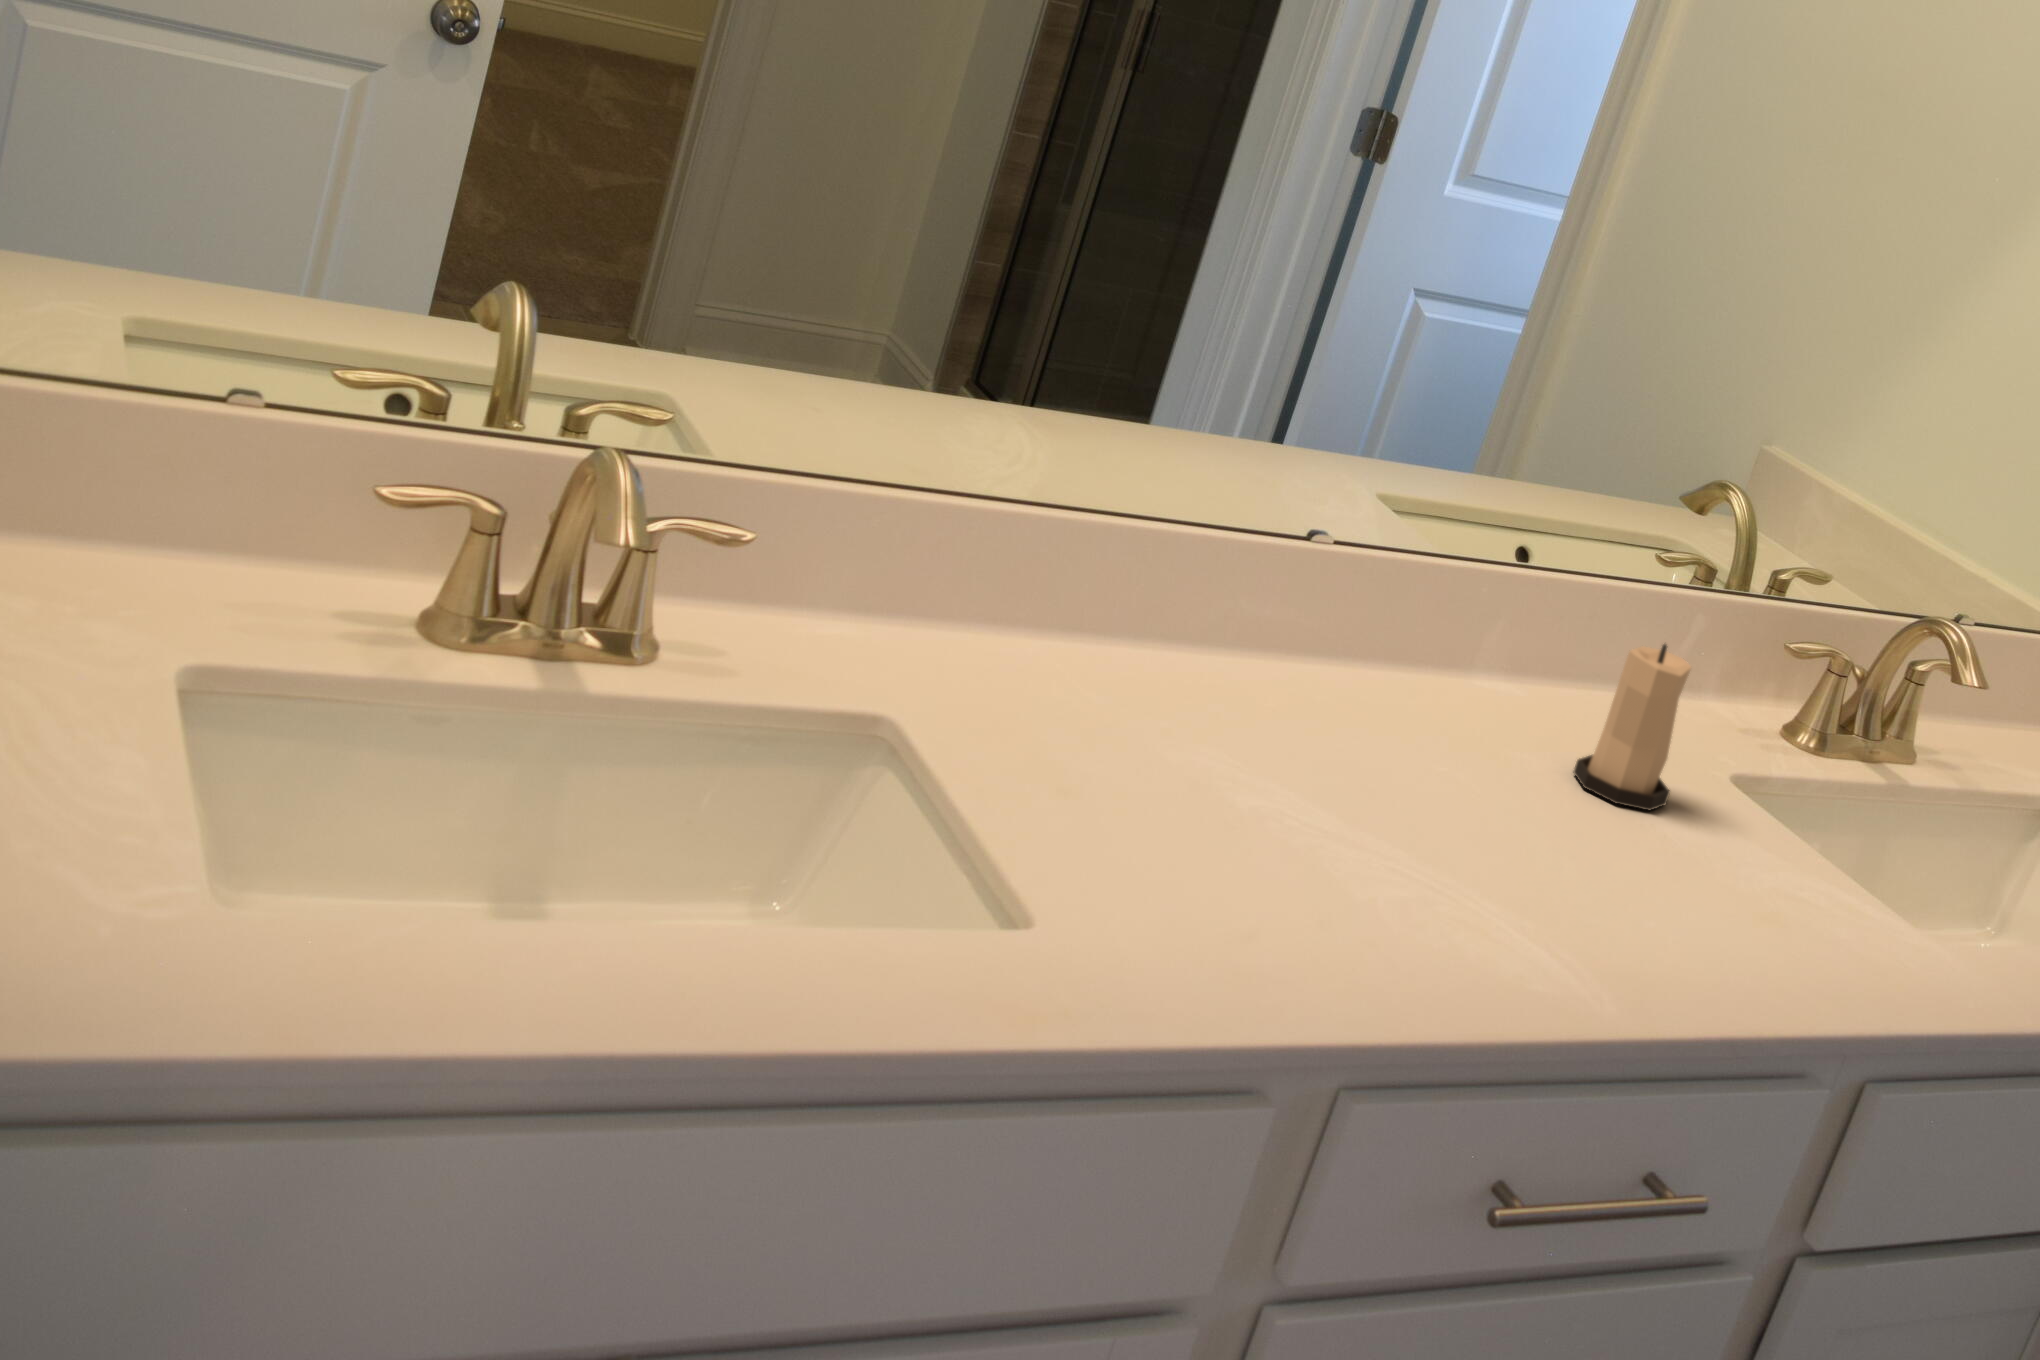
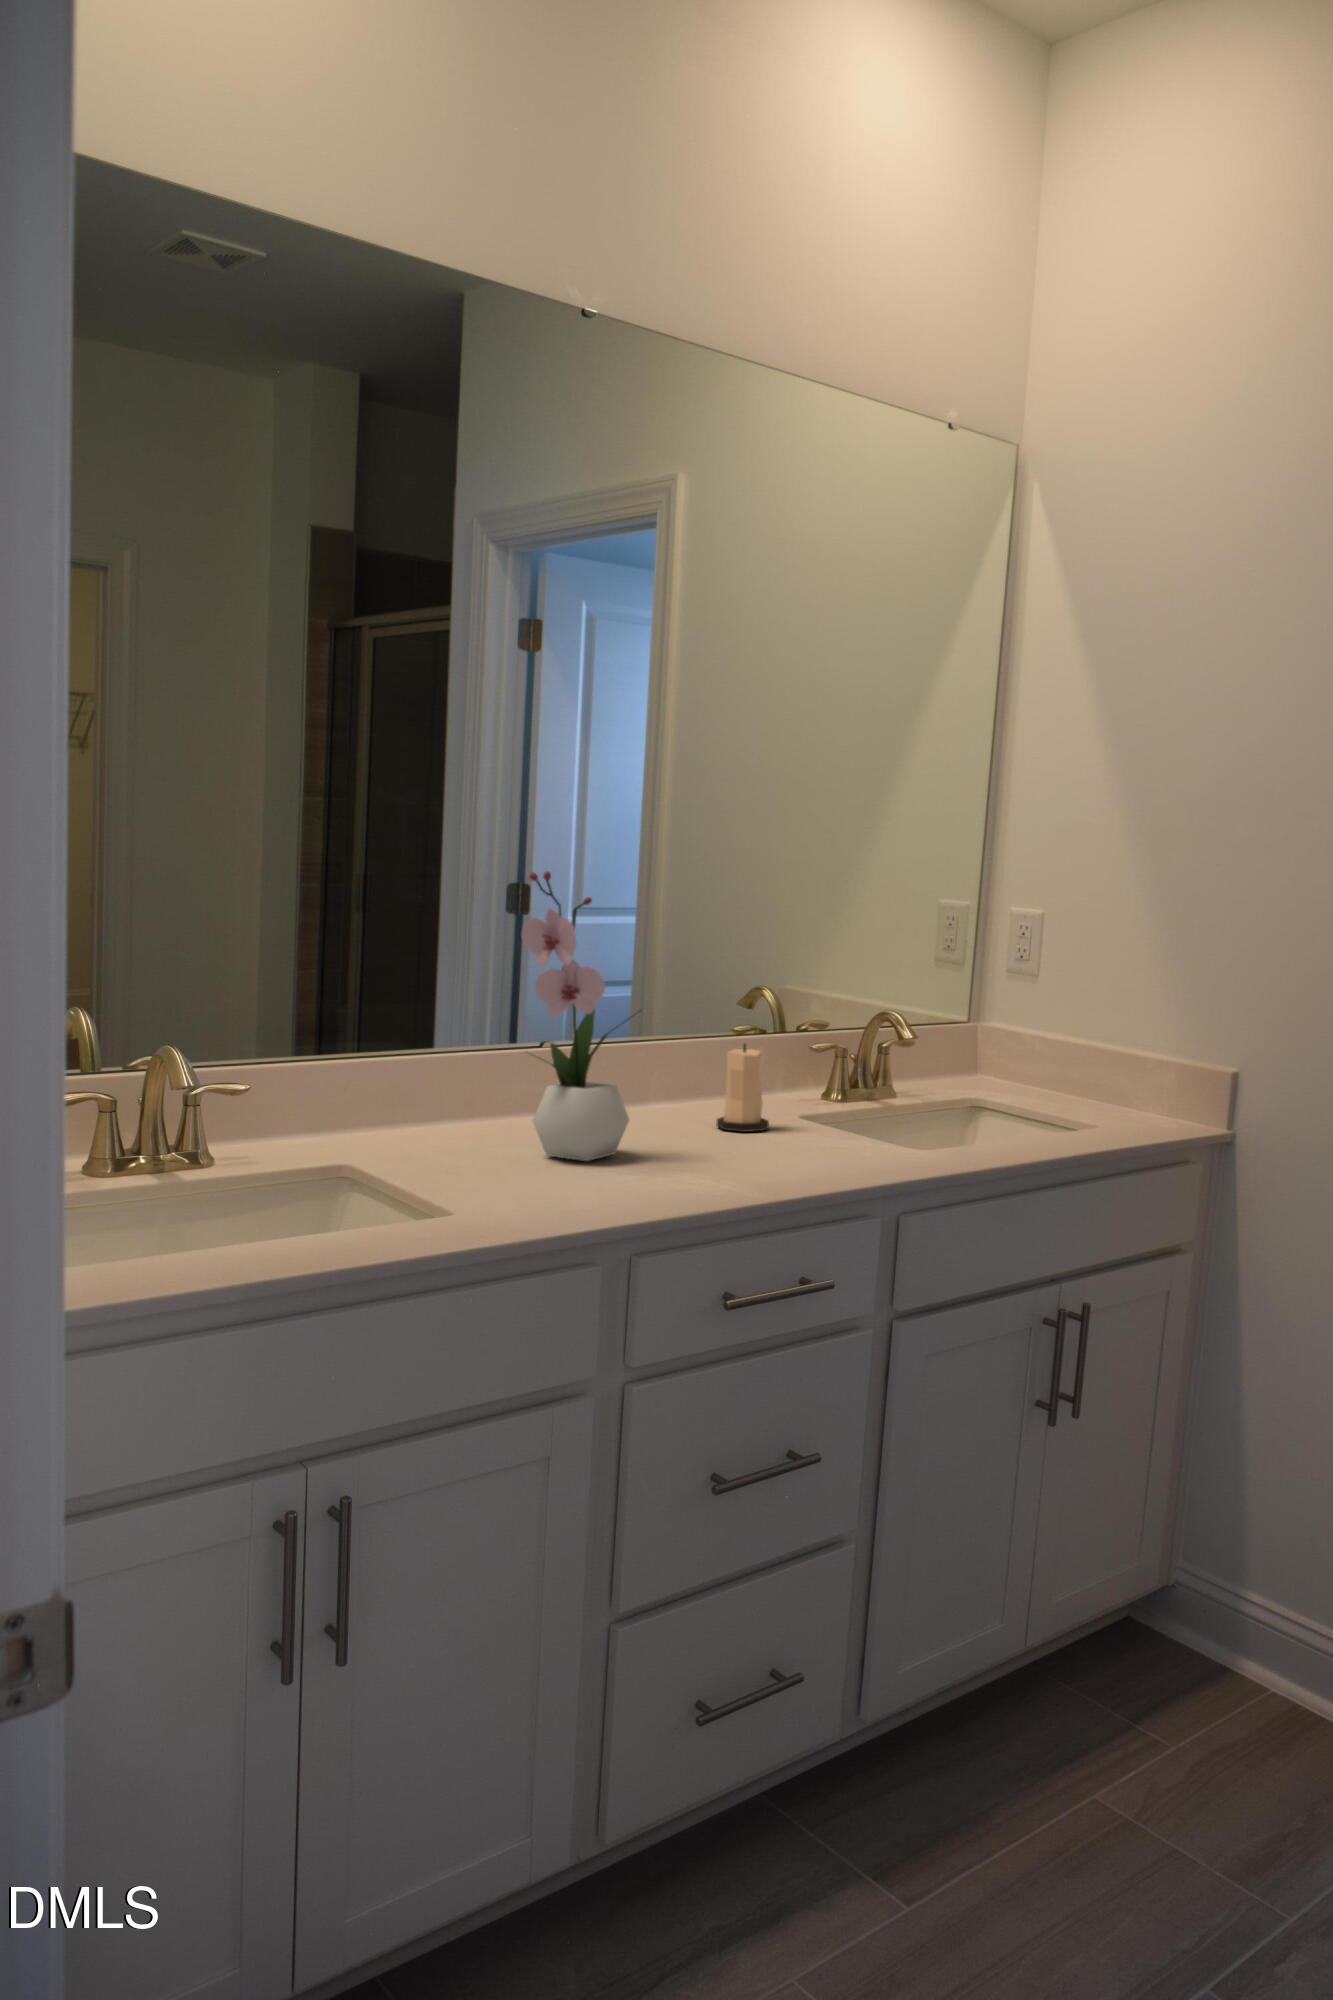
flower arrangement: none [1235,284,1493,834] -> present [522,871,629,1161]

